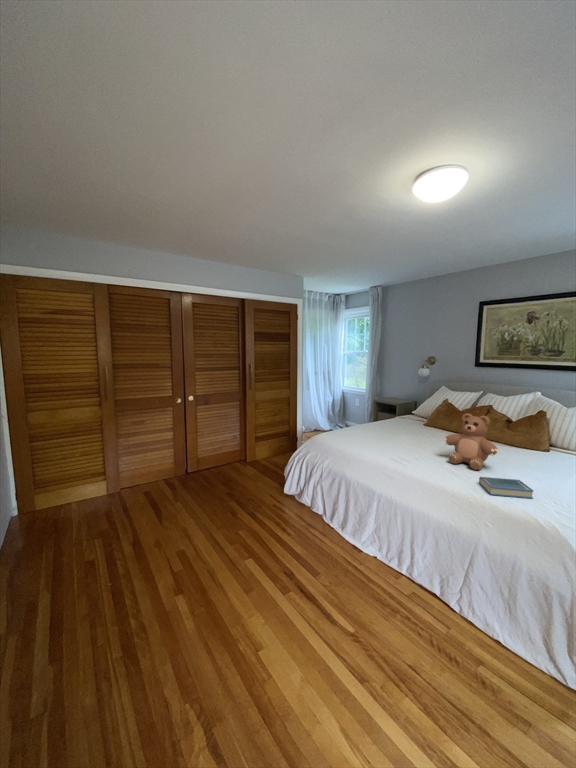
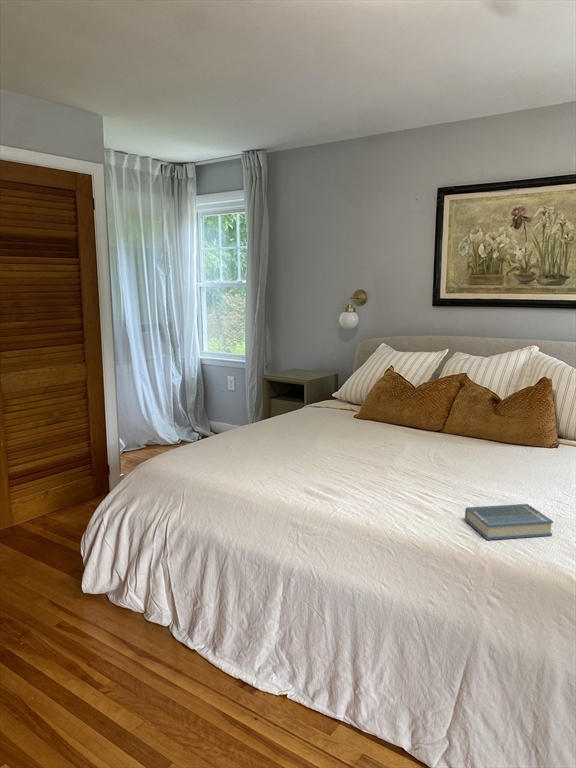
teddy bear: present [443,413,499,470] -> none [397,390,493,494]

